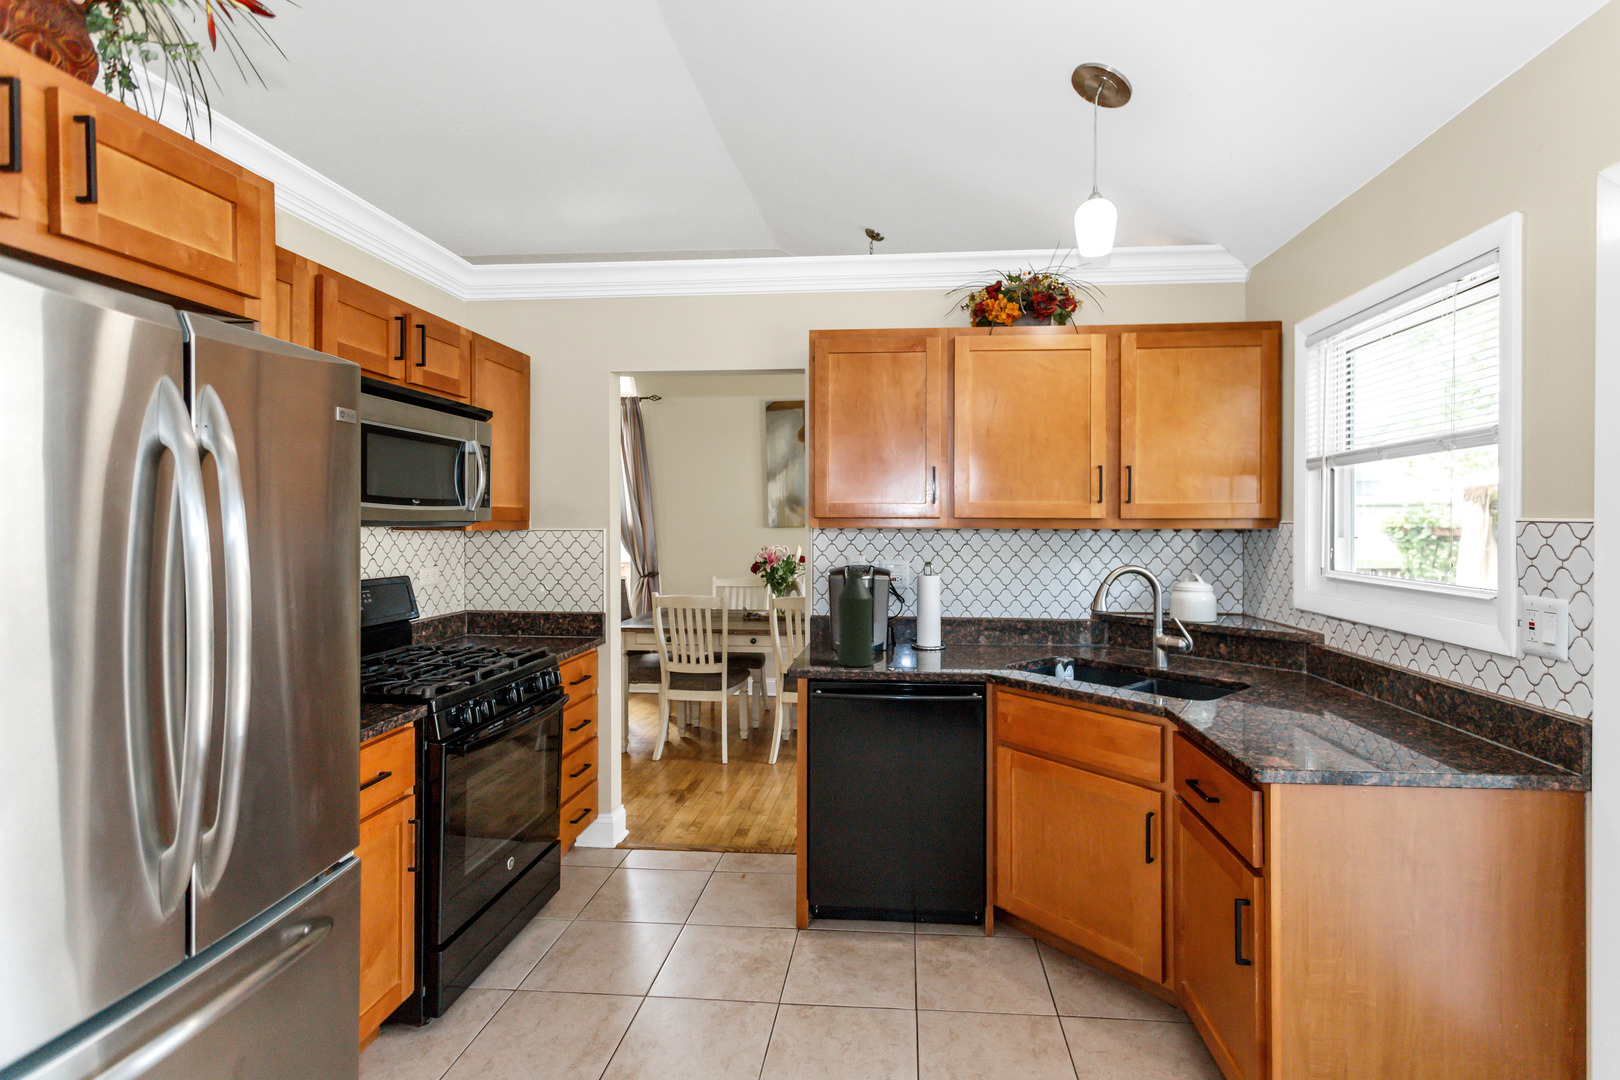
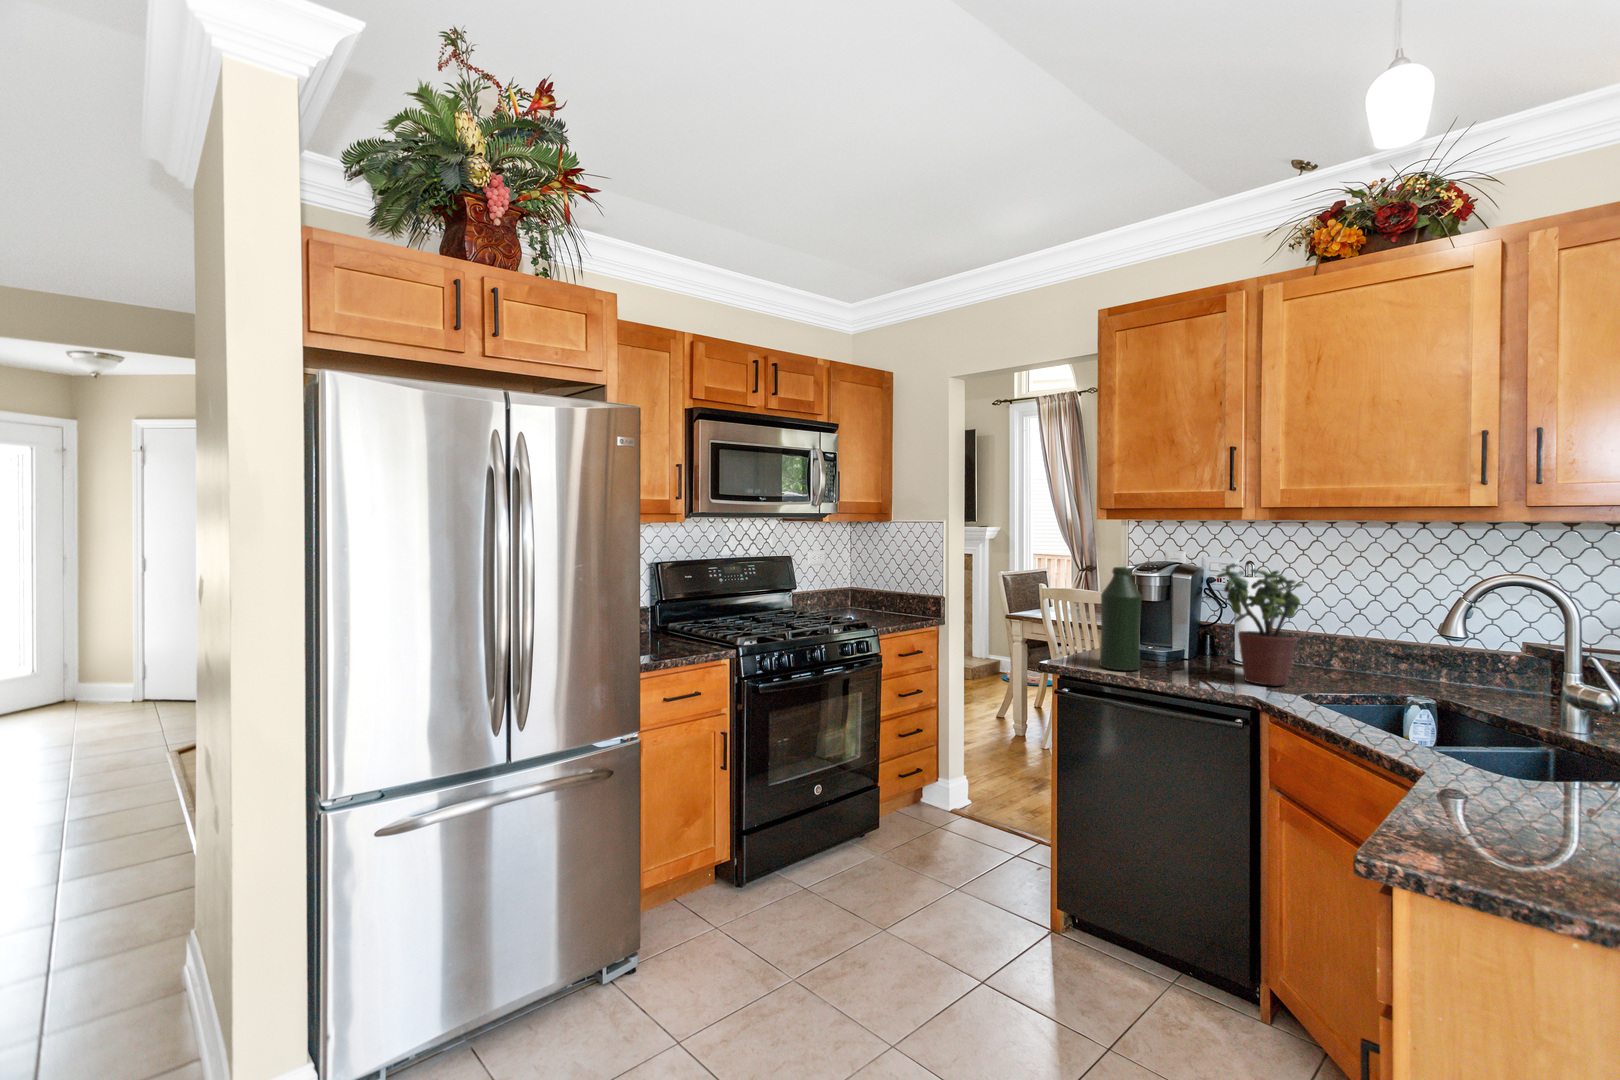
potted plant: none [926,564,988,664] -> present [1217,563,1303,685]

